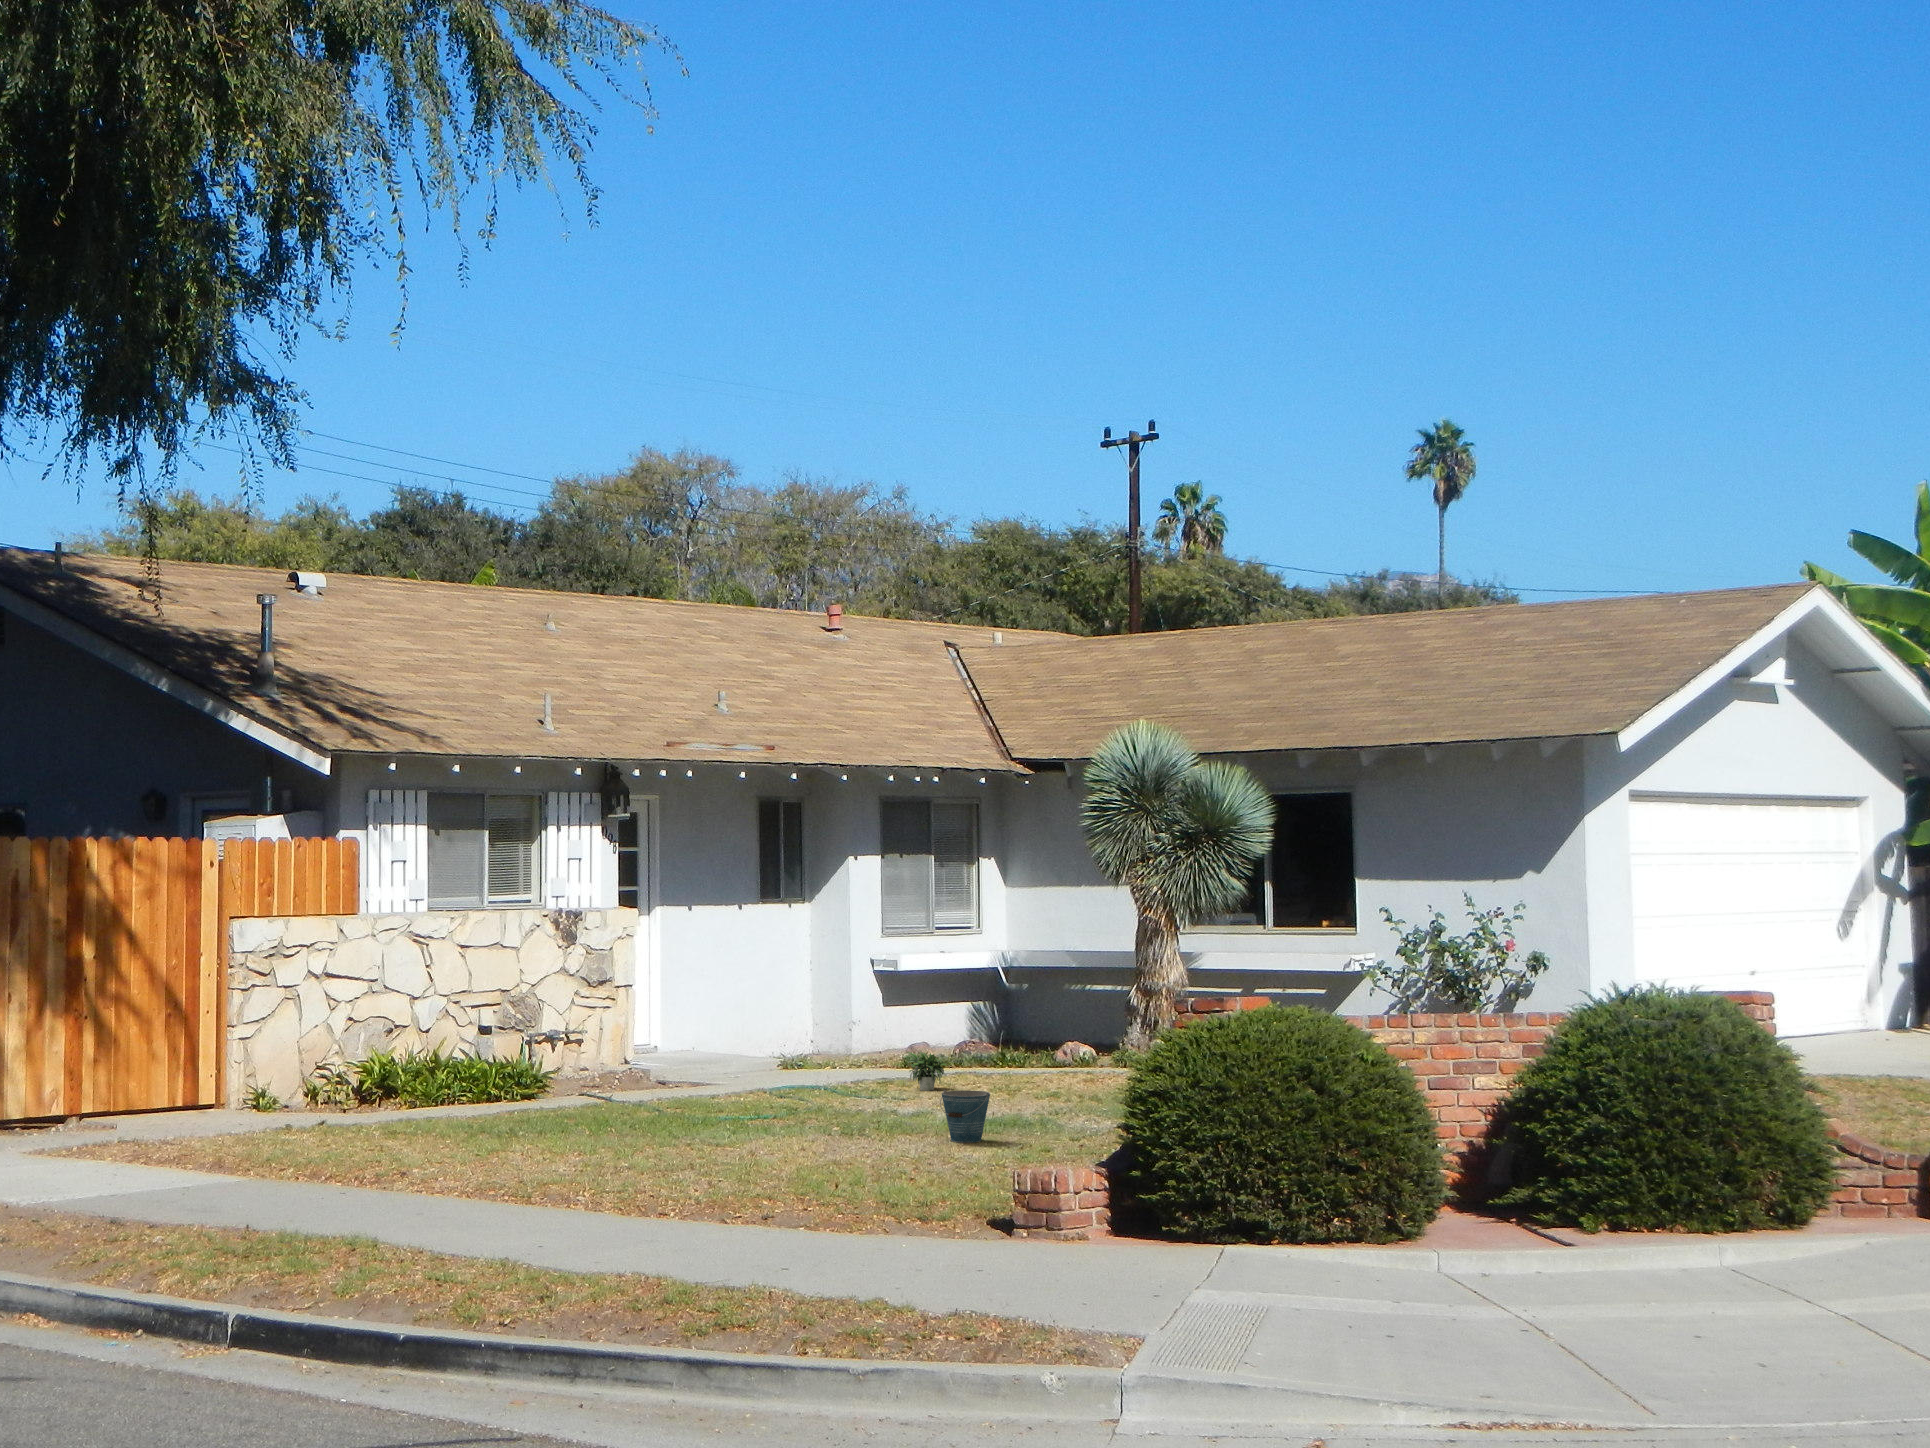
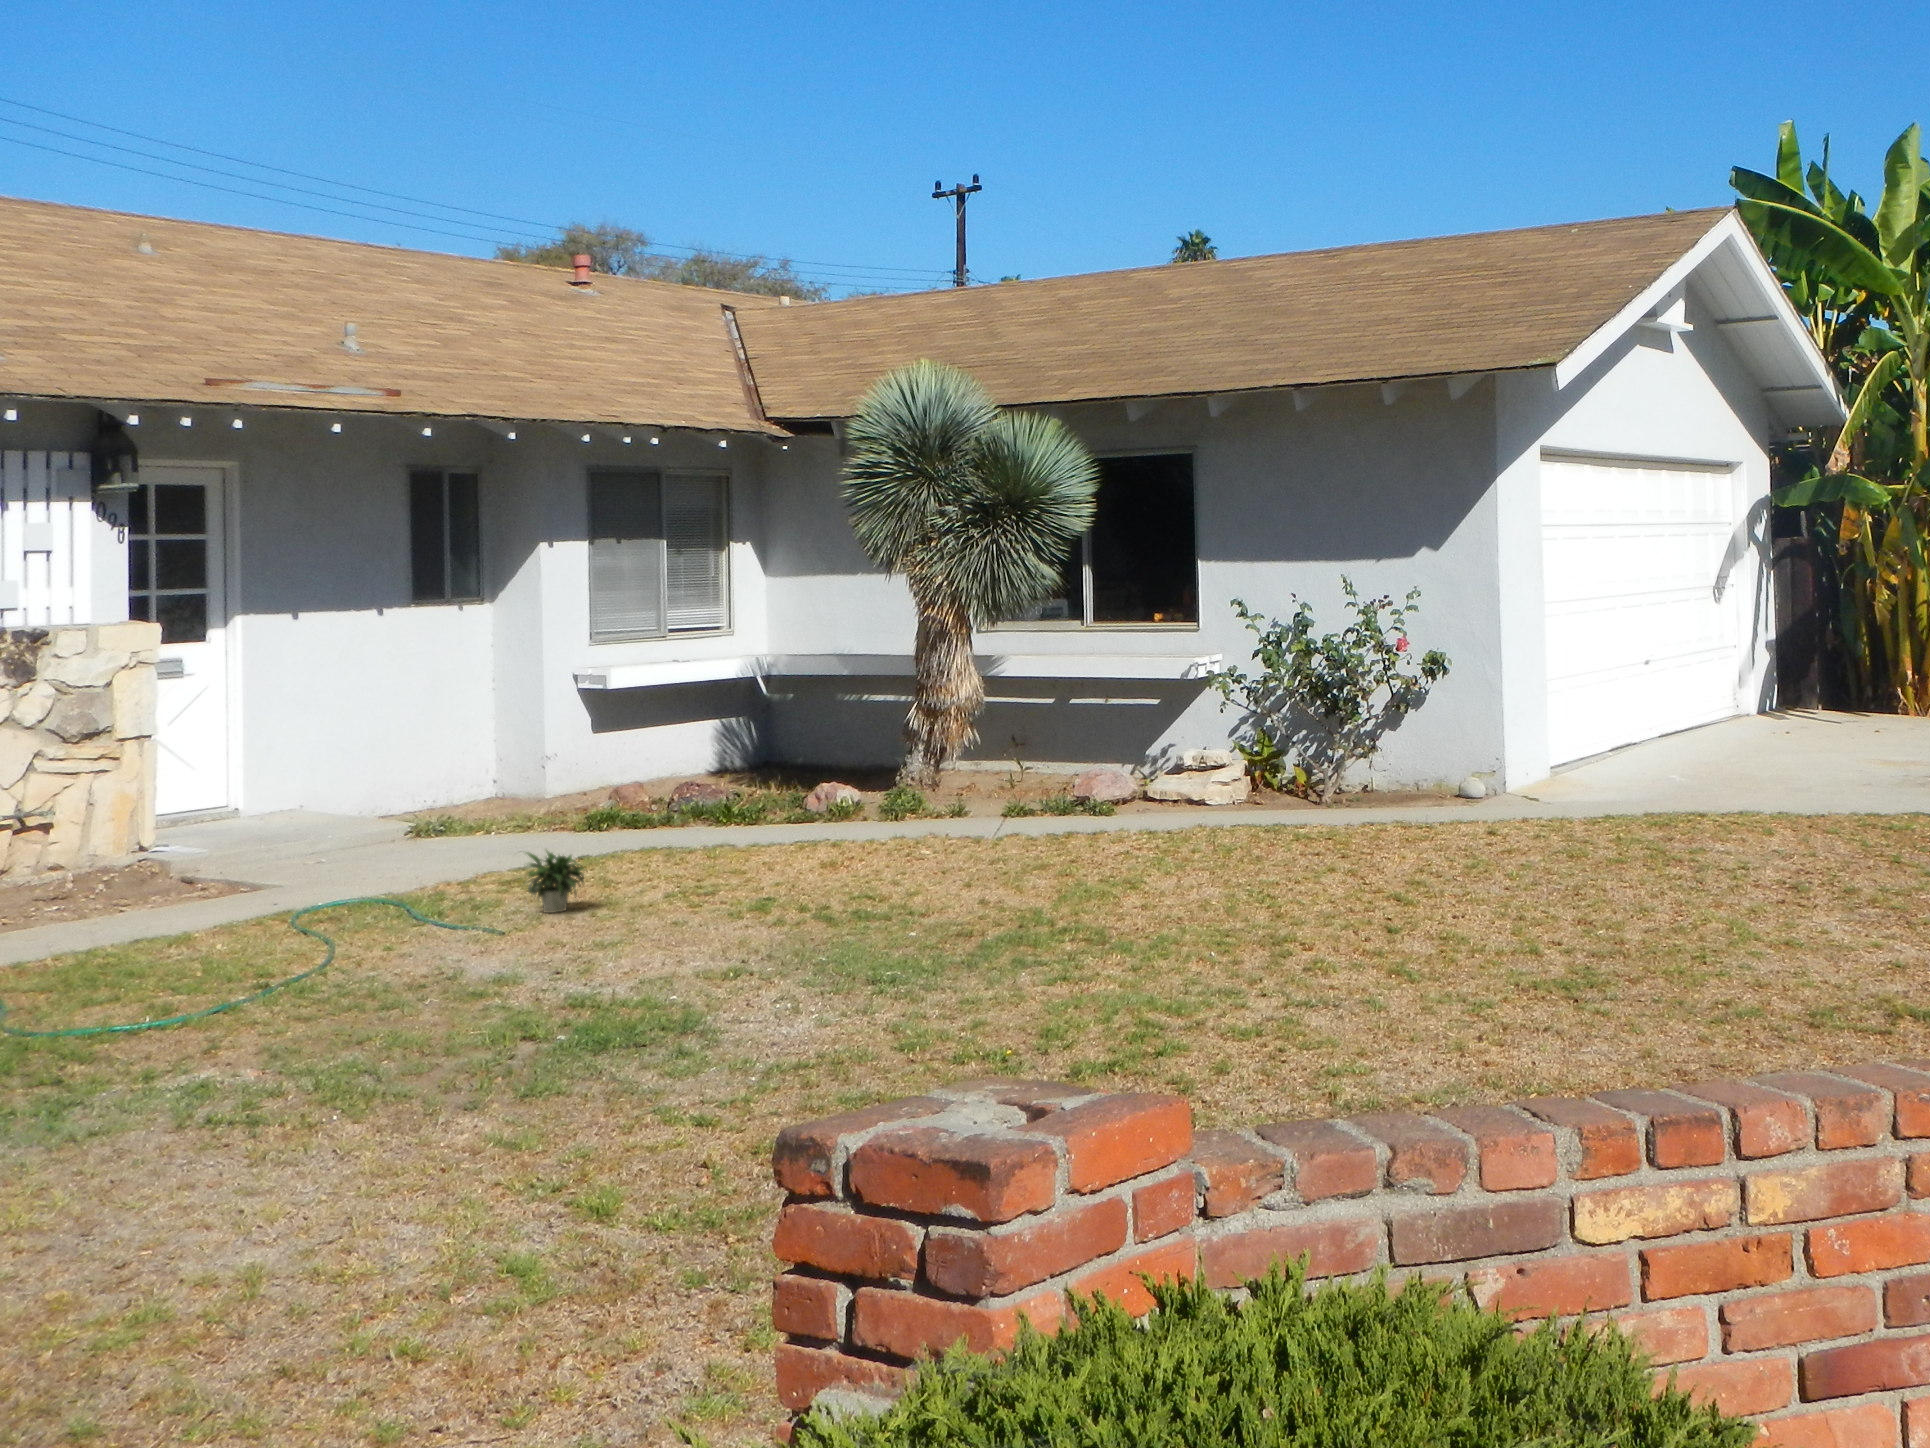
bucket: present [940,1090,990,1143] -> none [440,1008,552,1128]

